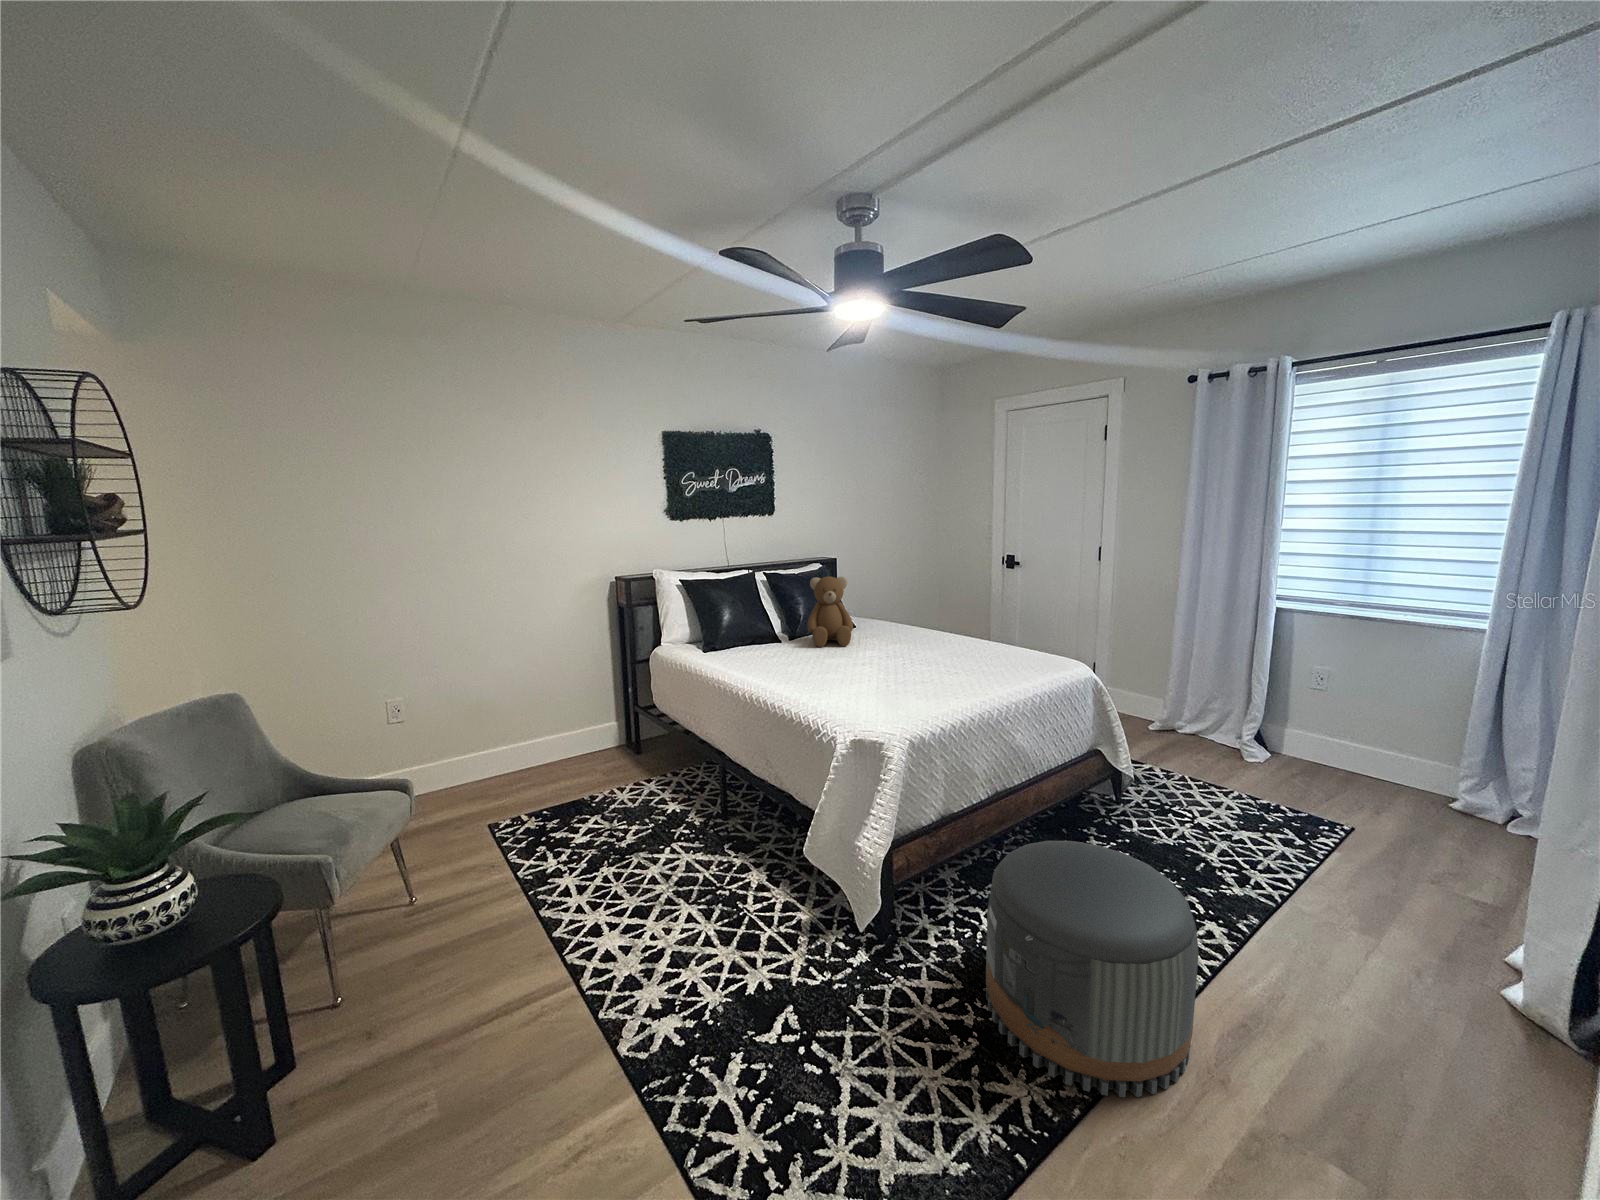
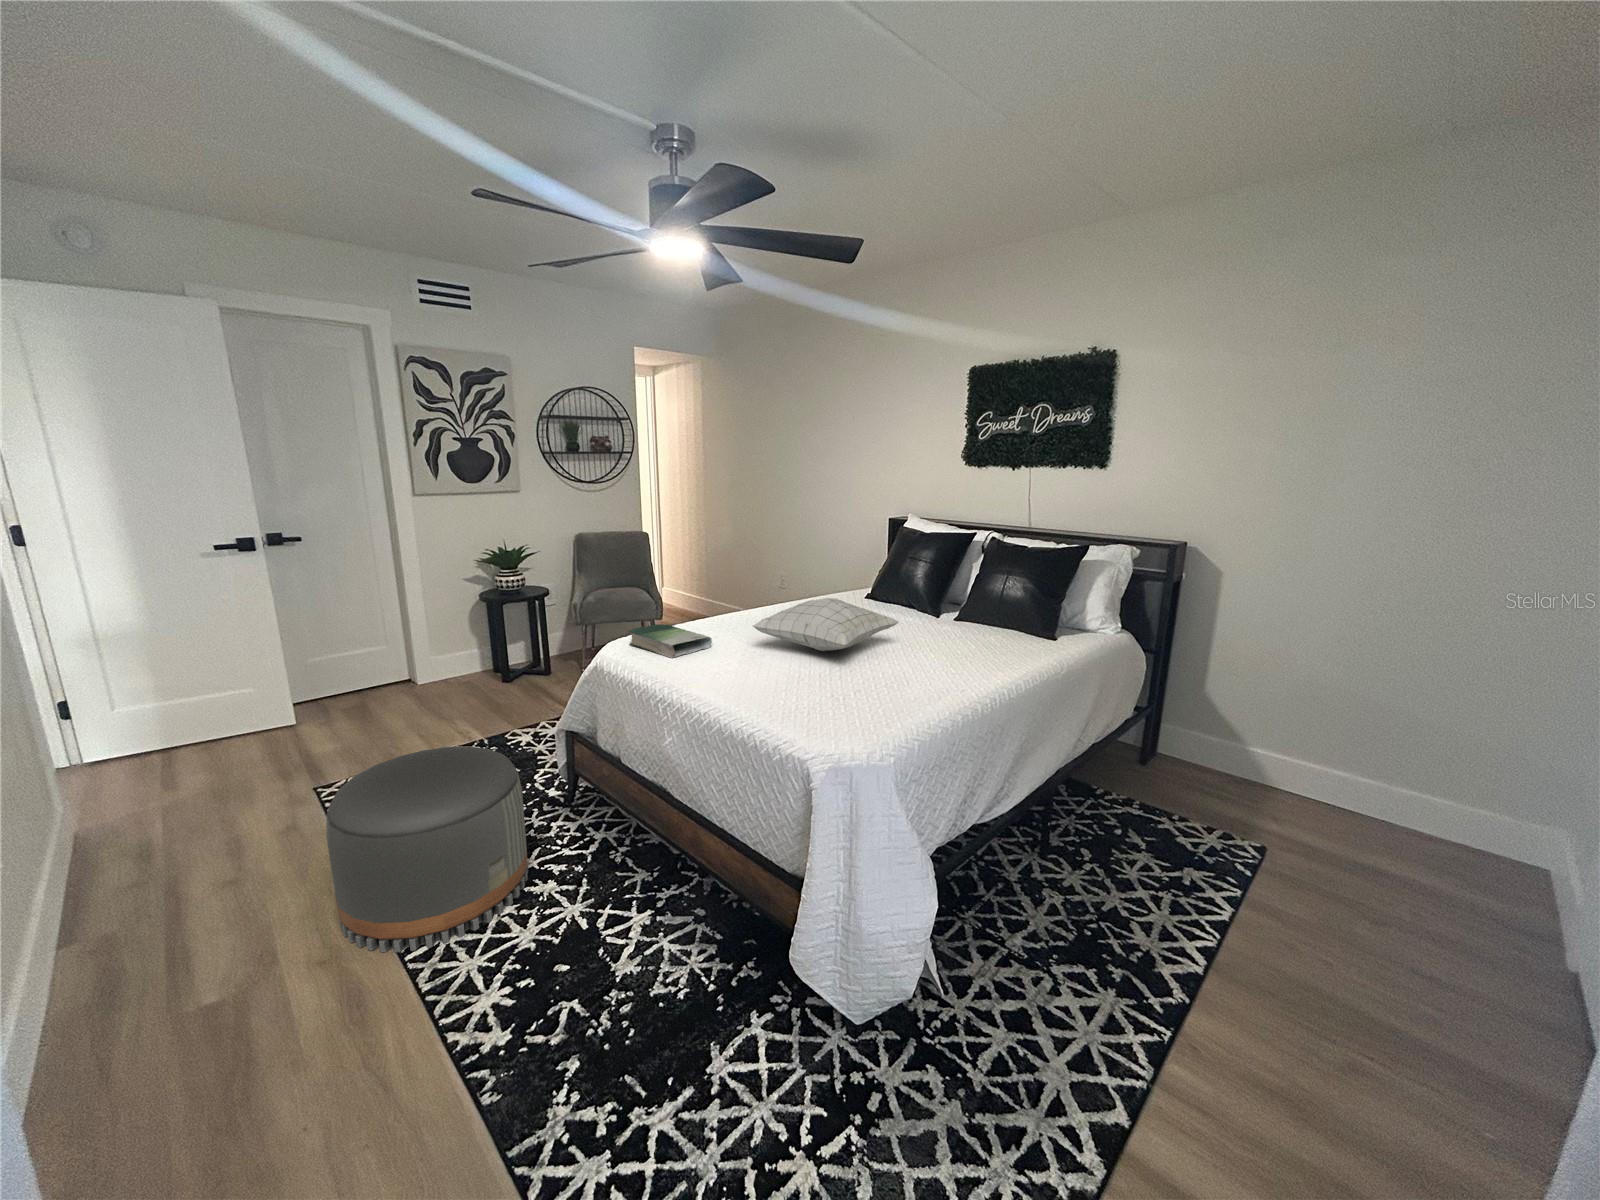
teddy bear: present [807,576,853,647] -> none [893,542,964,629]
pillow: none [844,623,965,665] -> present [753,598,899,651]
book: none [862,682,942,717] -> present [629,624,712,658]

